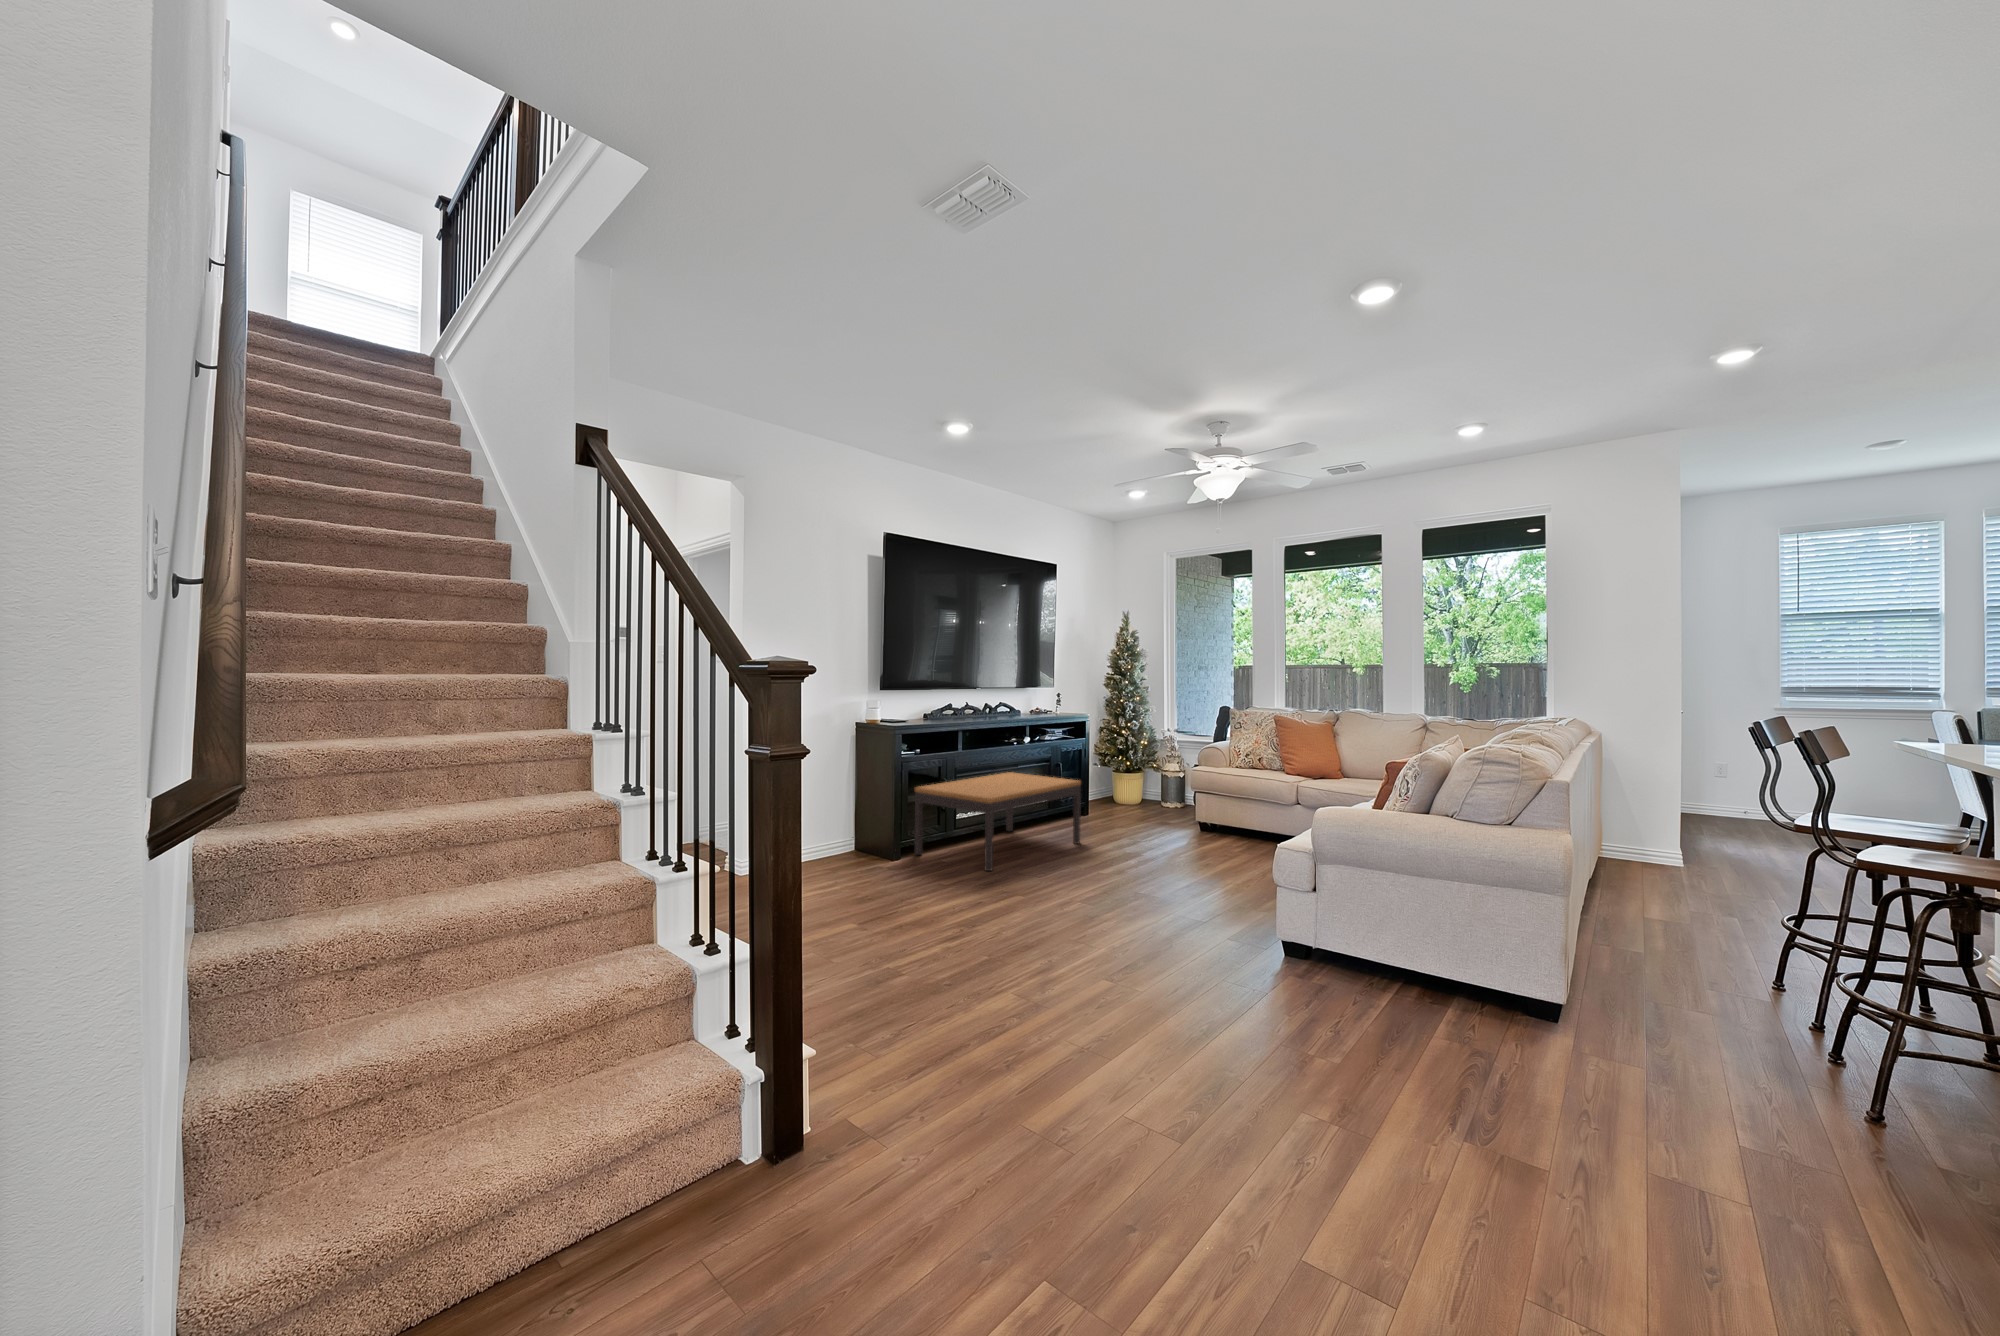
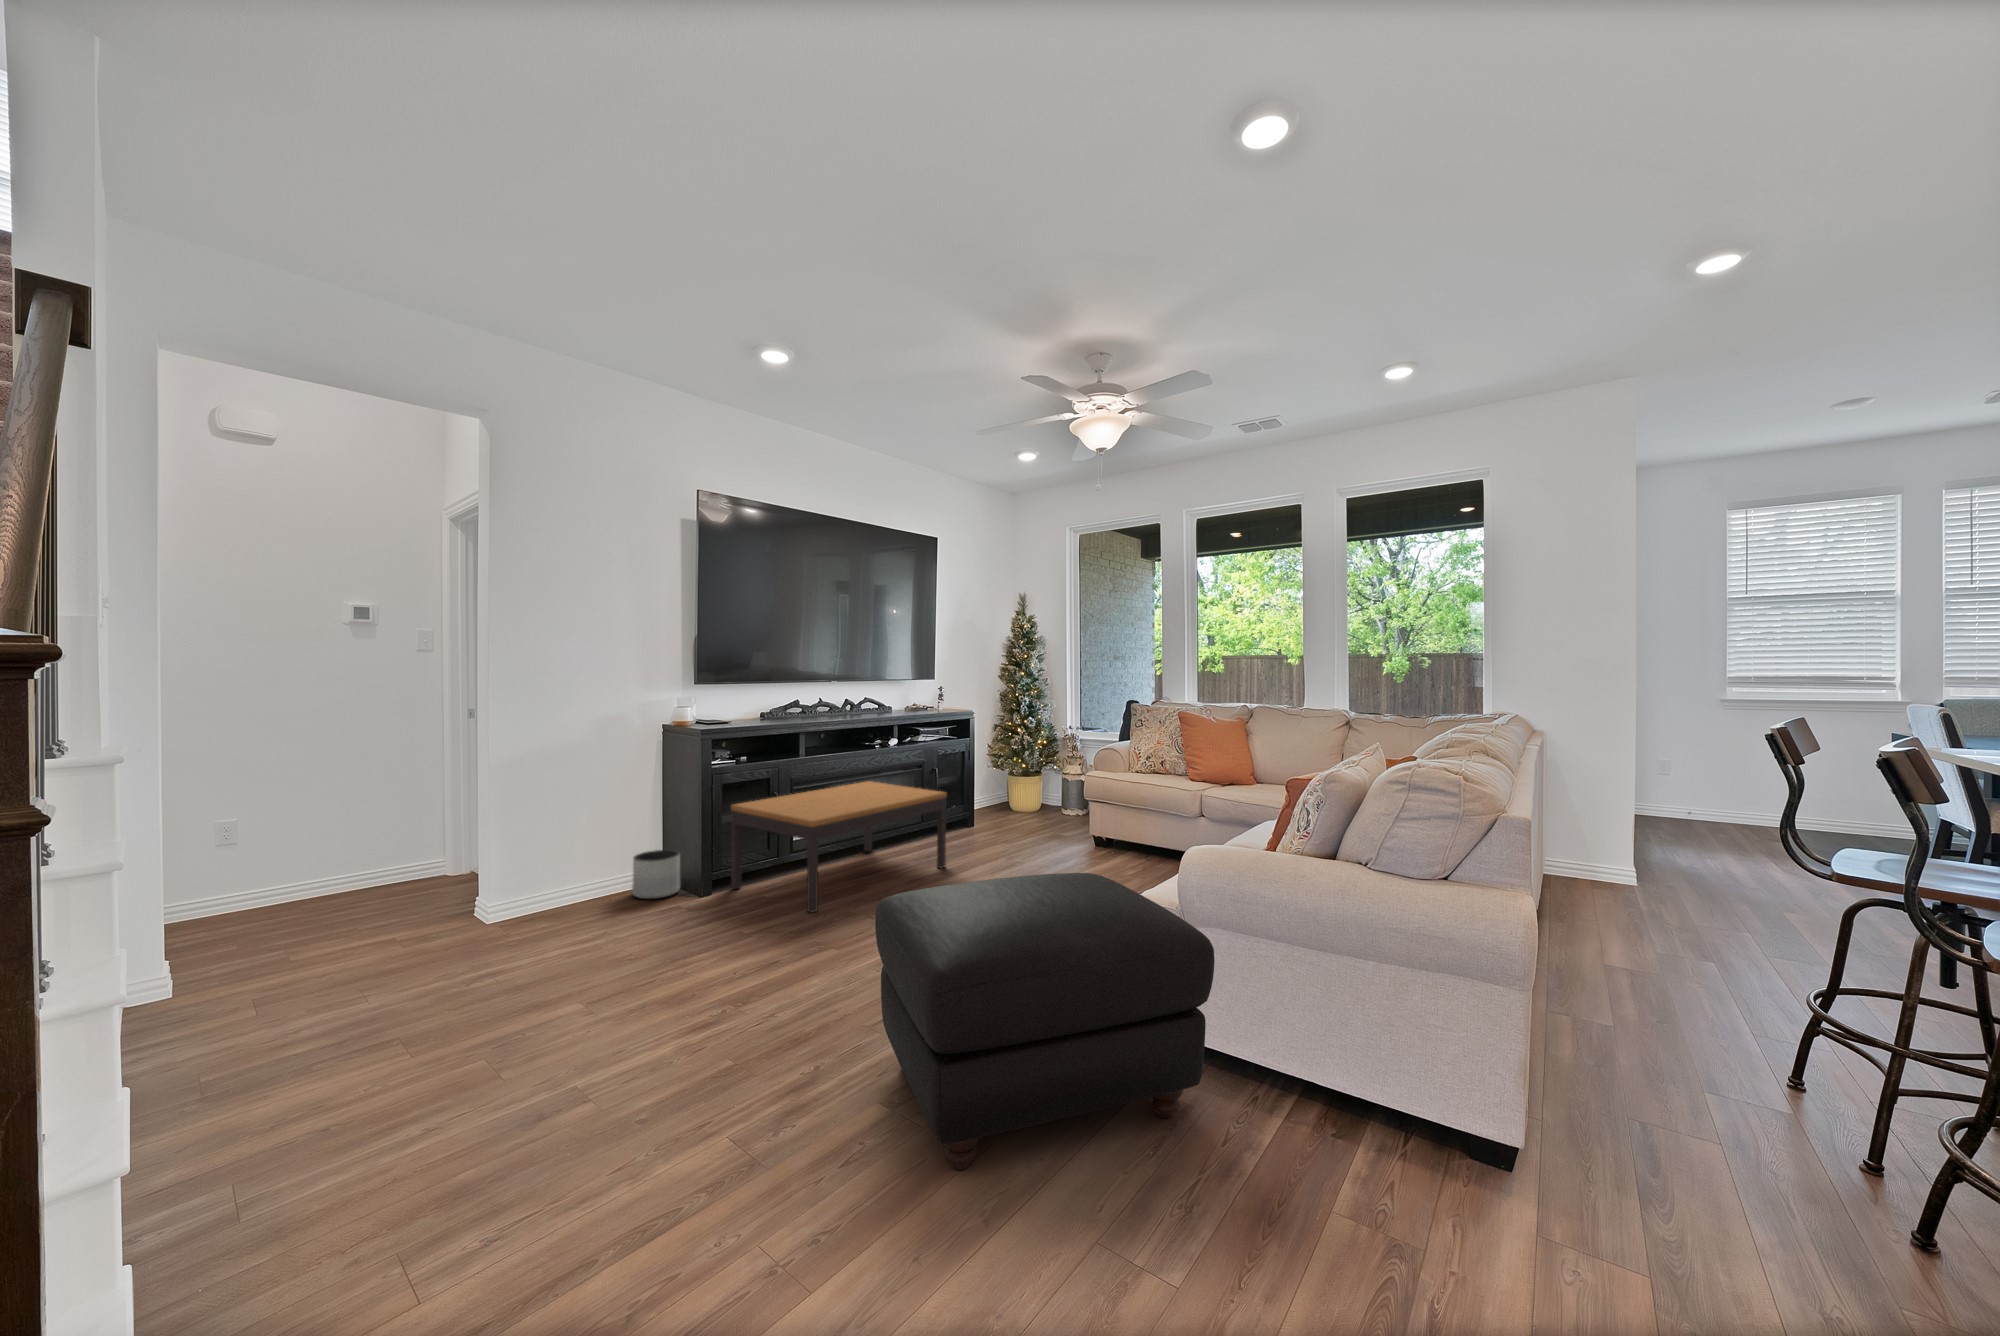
planter: none [841,823,876,861] -> present [632,850,680,899]
ottoman: none [1086,827,1339,1009] -> present [875,873,1214,1170]

